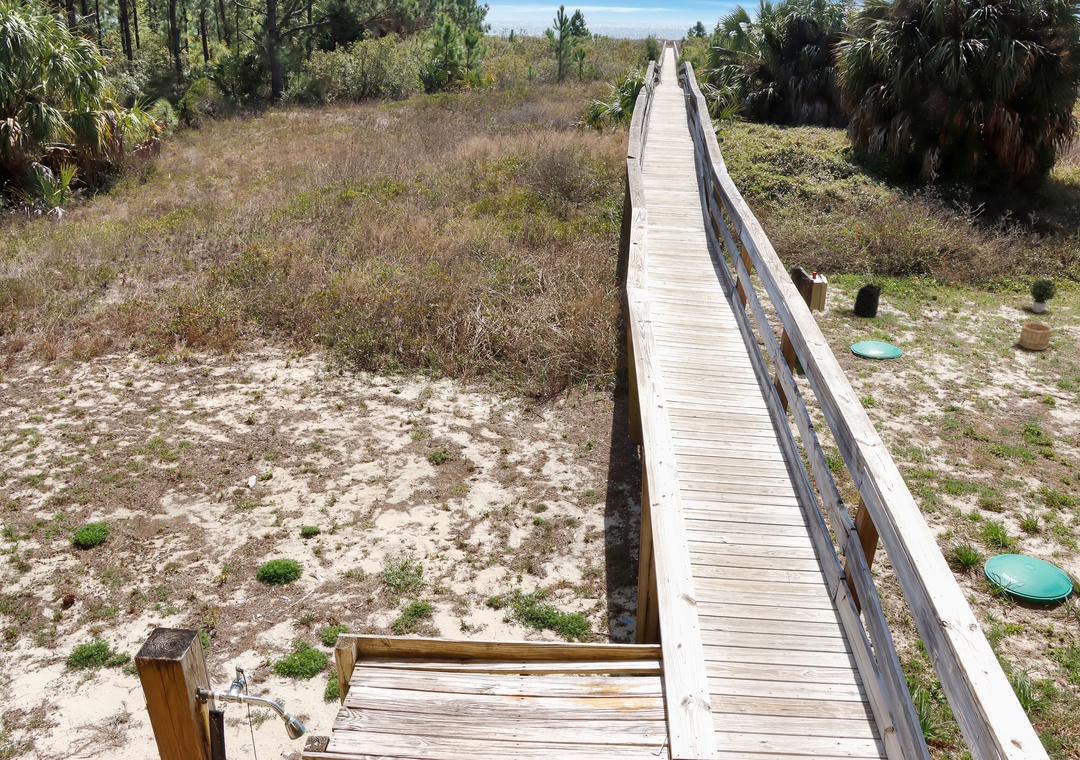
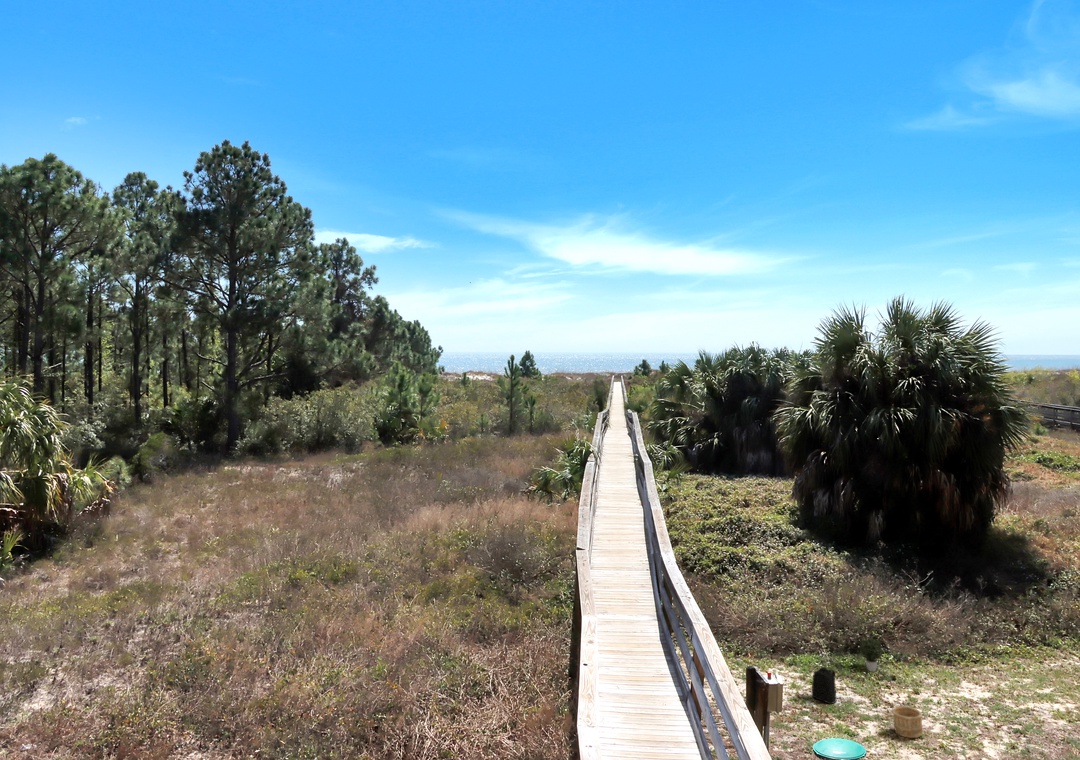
potted plant: present [1030,279,1057,313] -> present [860,638,883,672]
wooden bucket: present [1019,323,1052,350] -> present [892,706,922,738]

